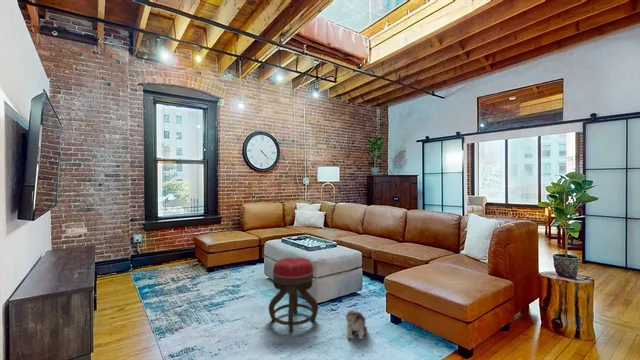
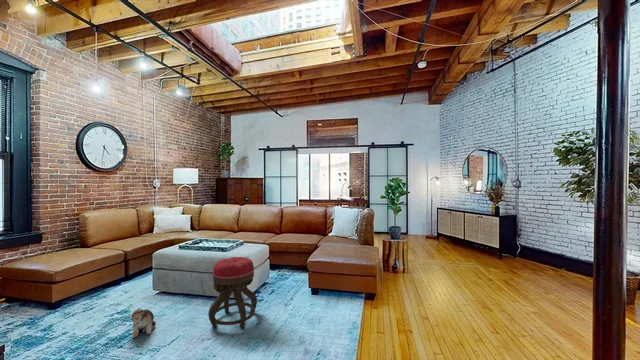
plush toy: present [346,310,367,339] -> present [130,308,156,338]

